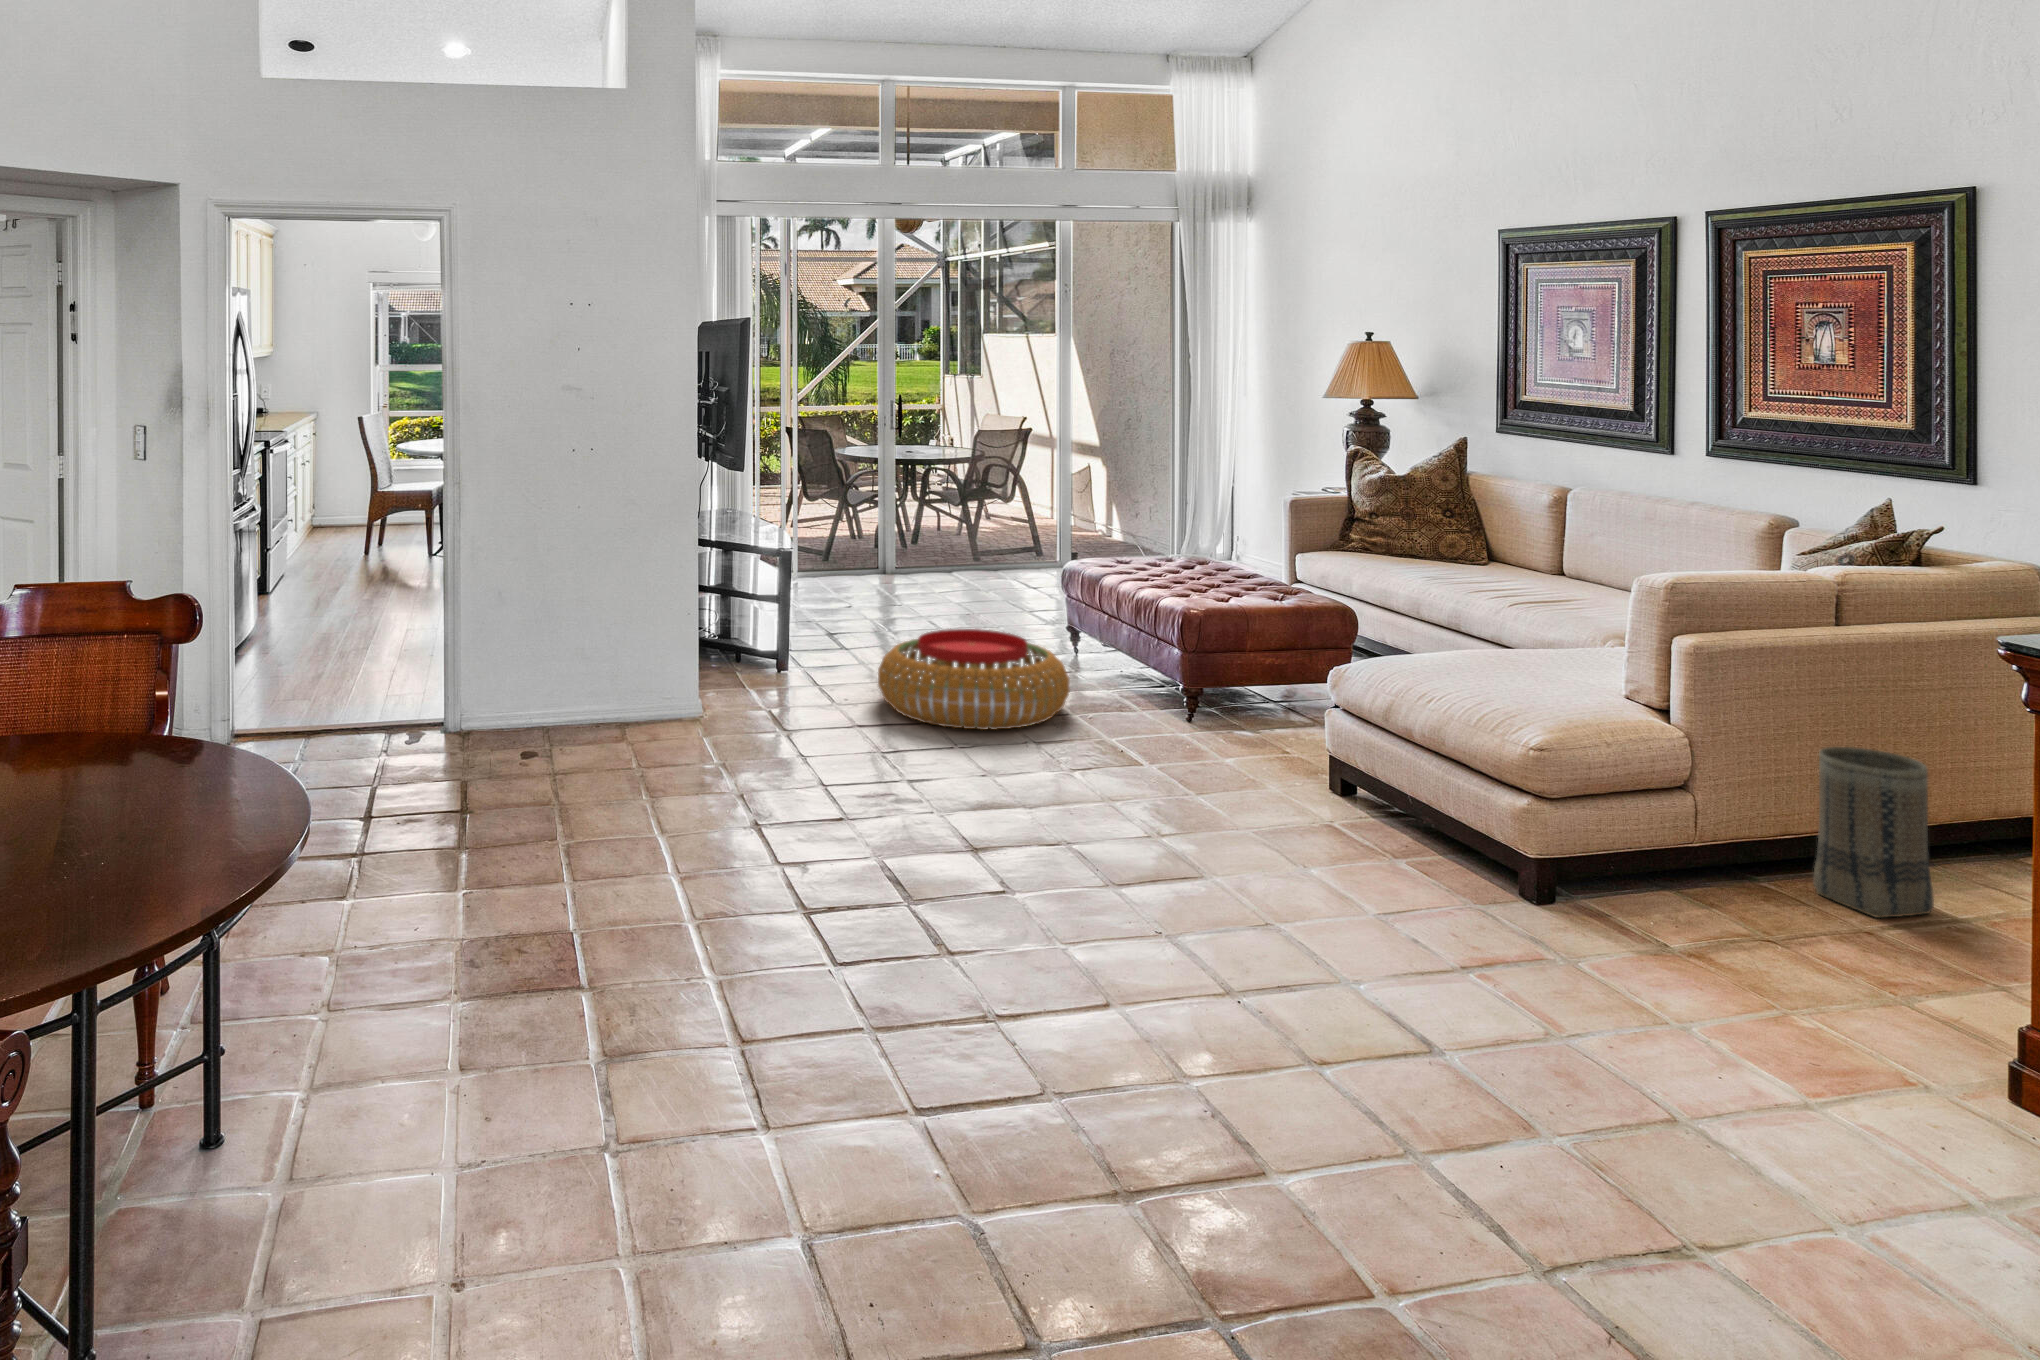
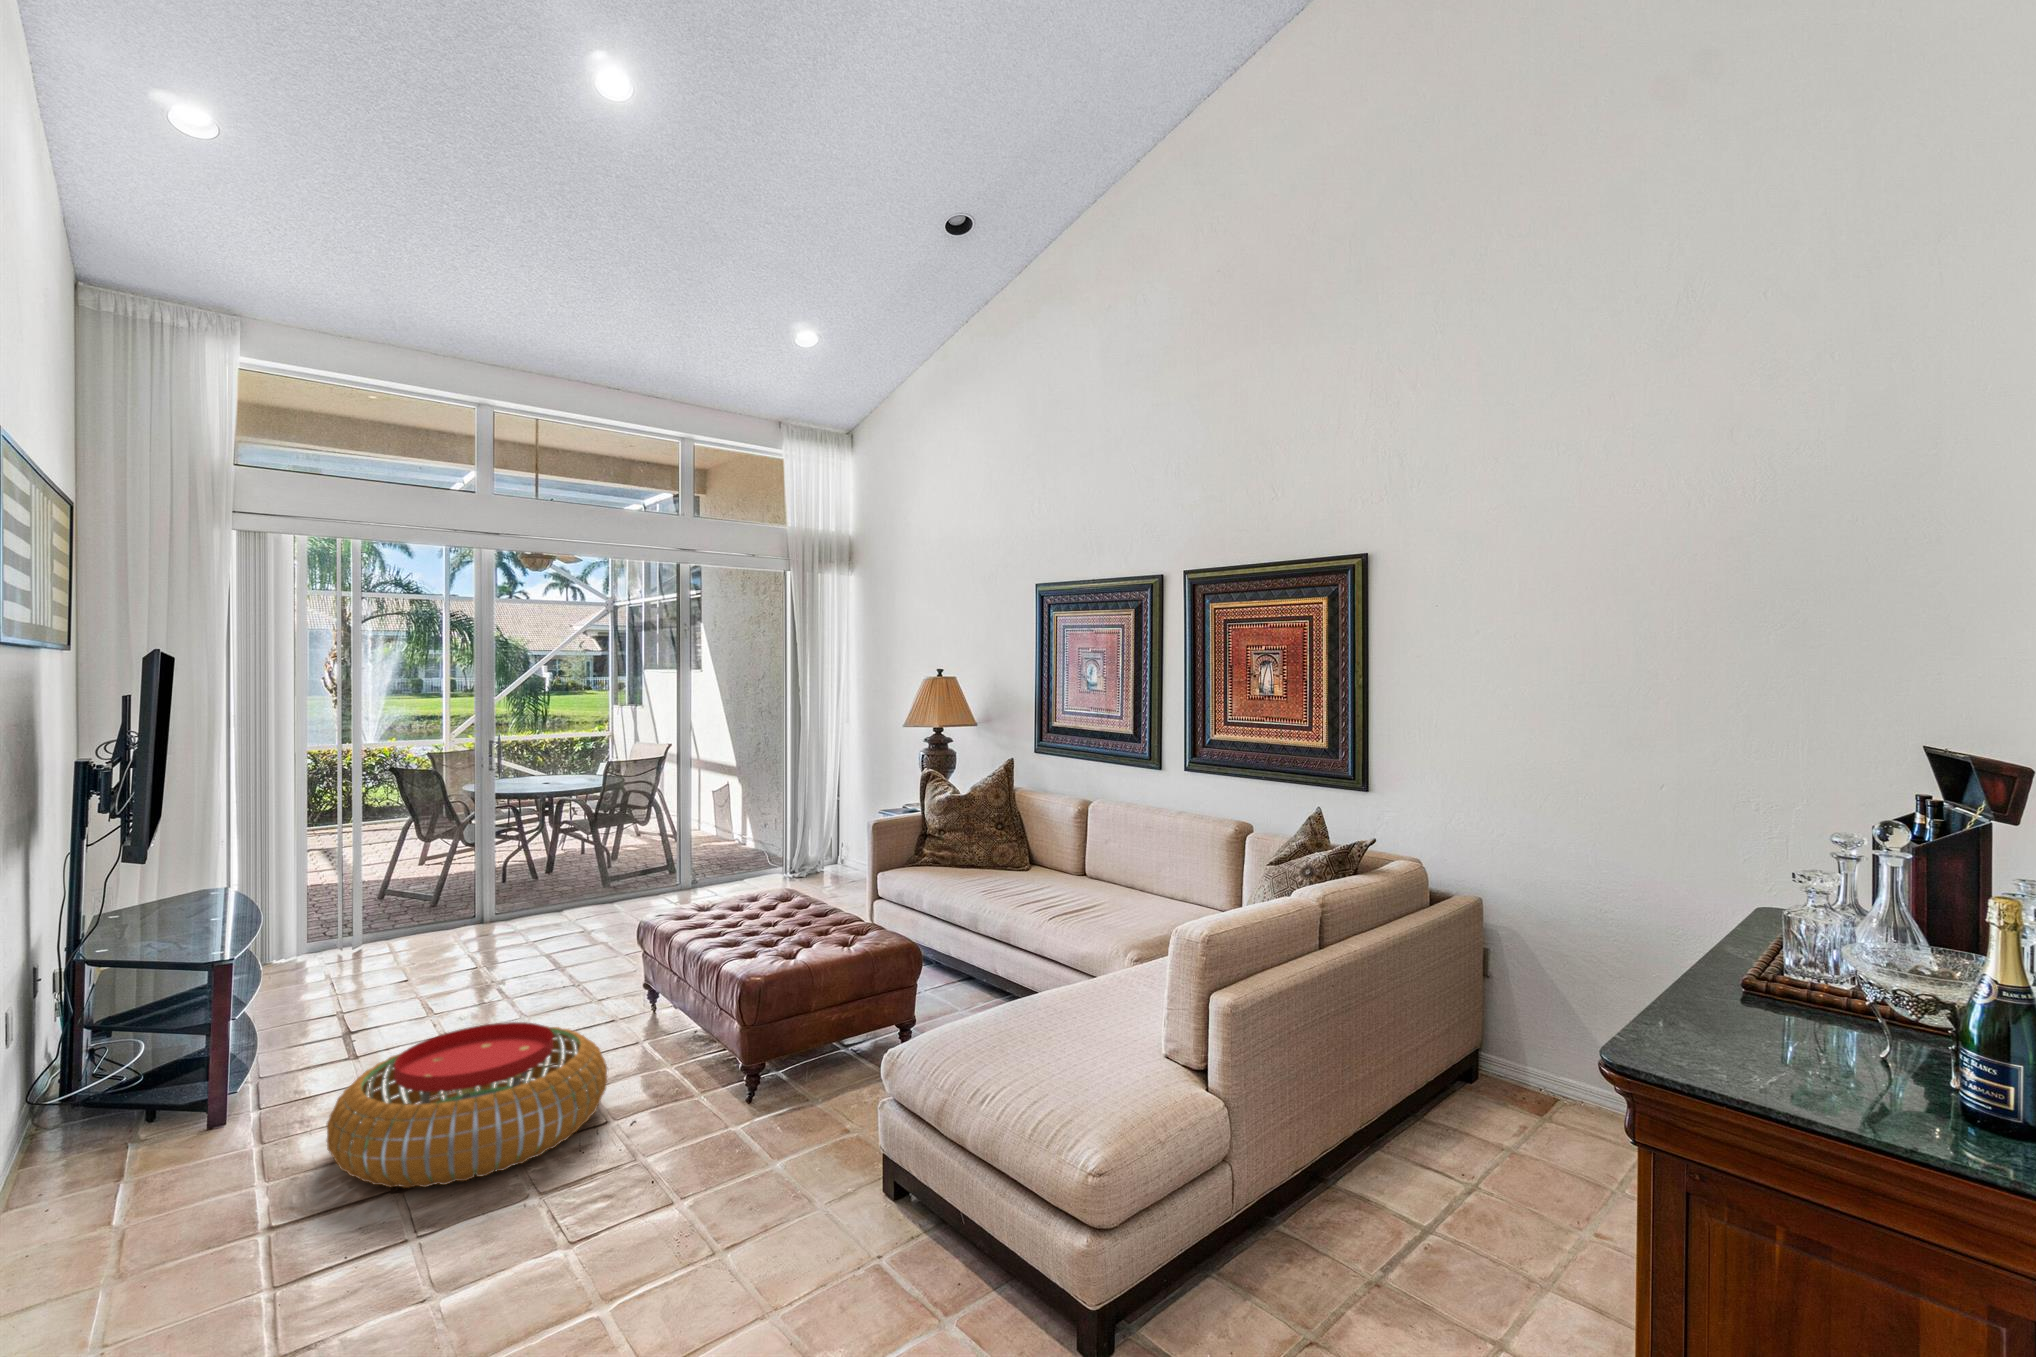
basket: present [1814,747,1934,918] -> none [1330,1078,1426,1272]

